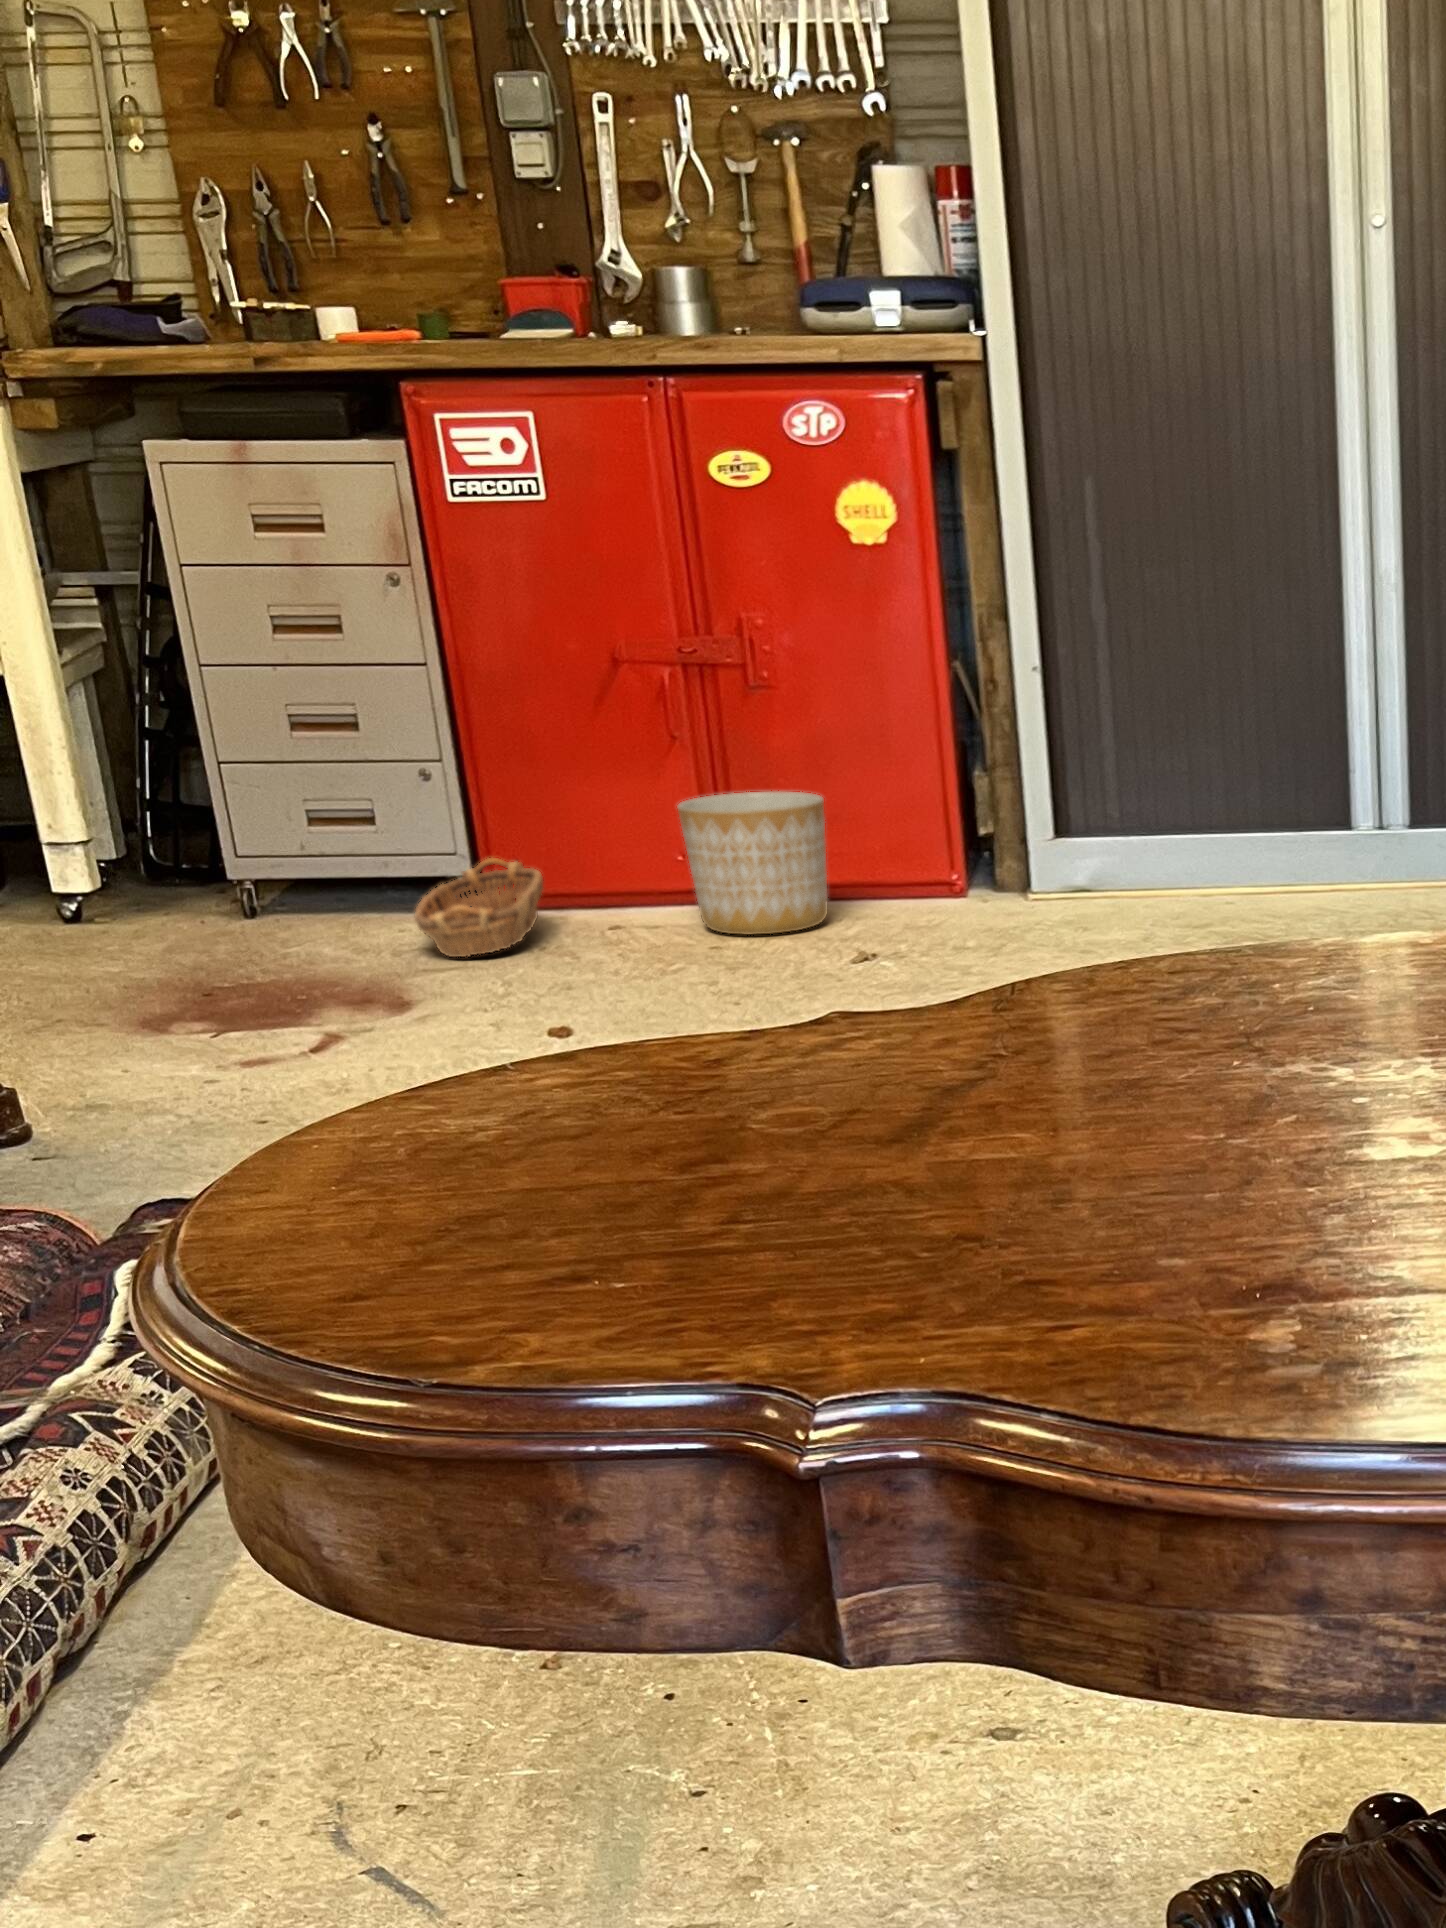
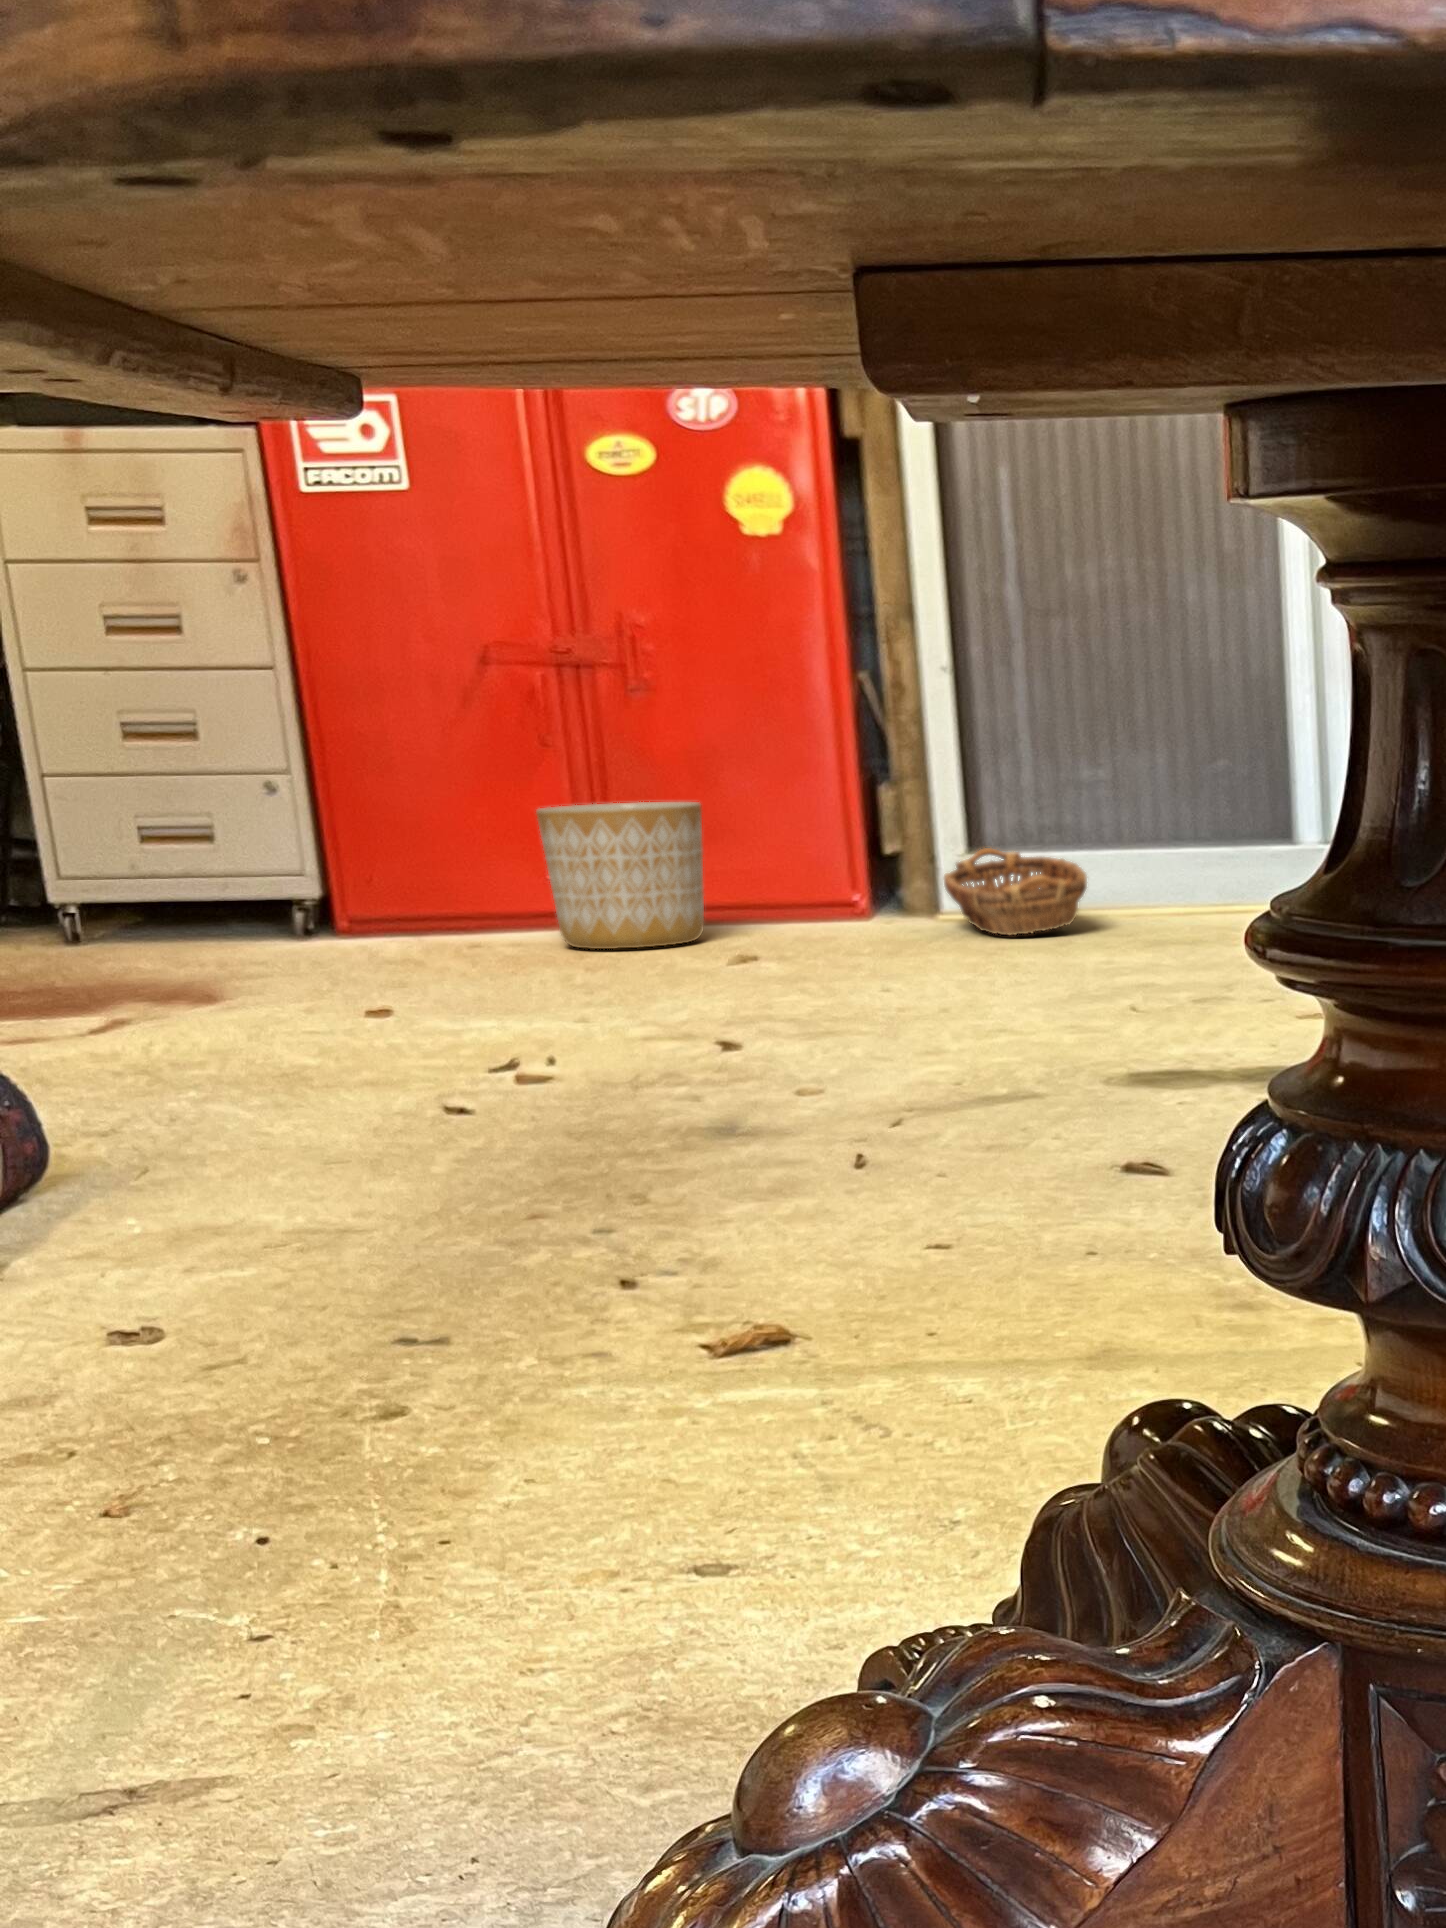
basket: present [414,858,544,957] -> present [944,848,1087,935]

